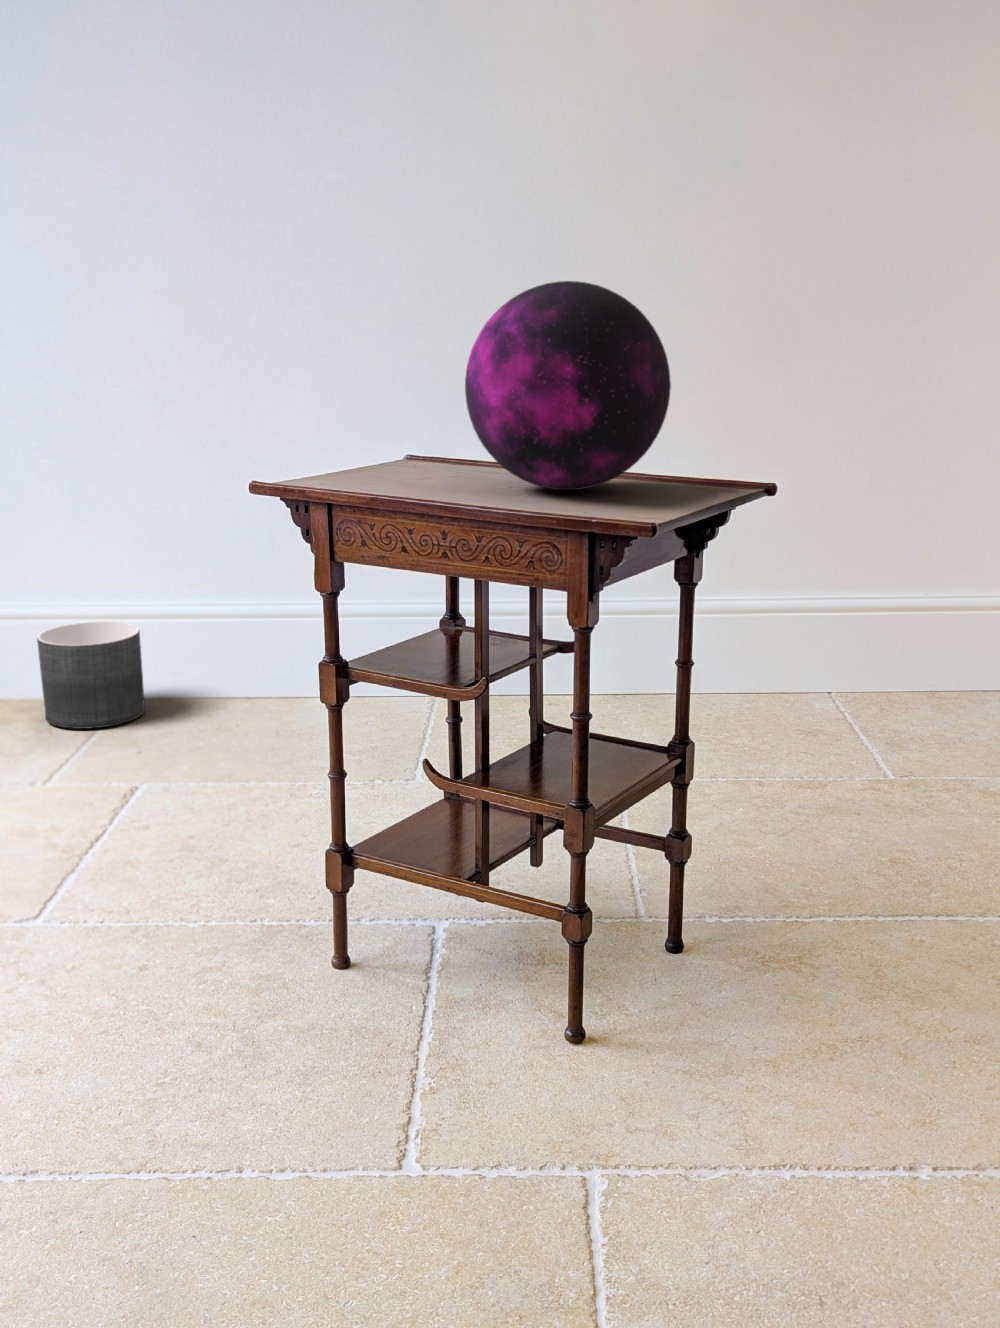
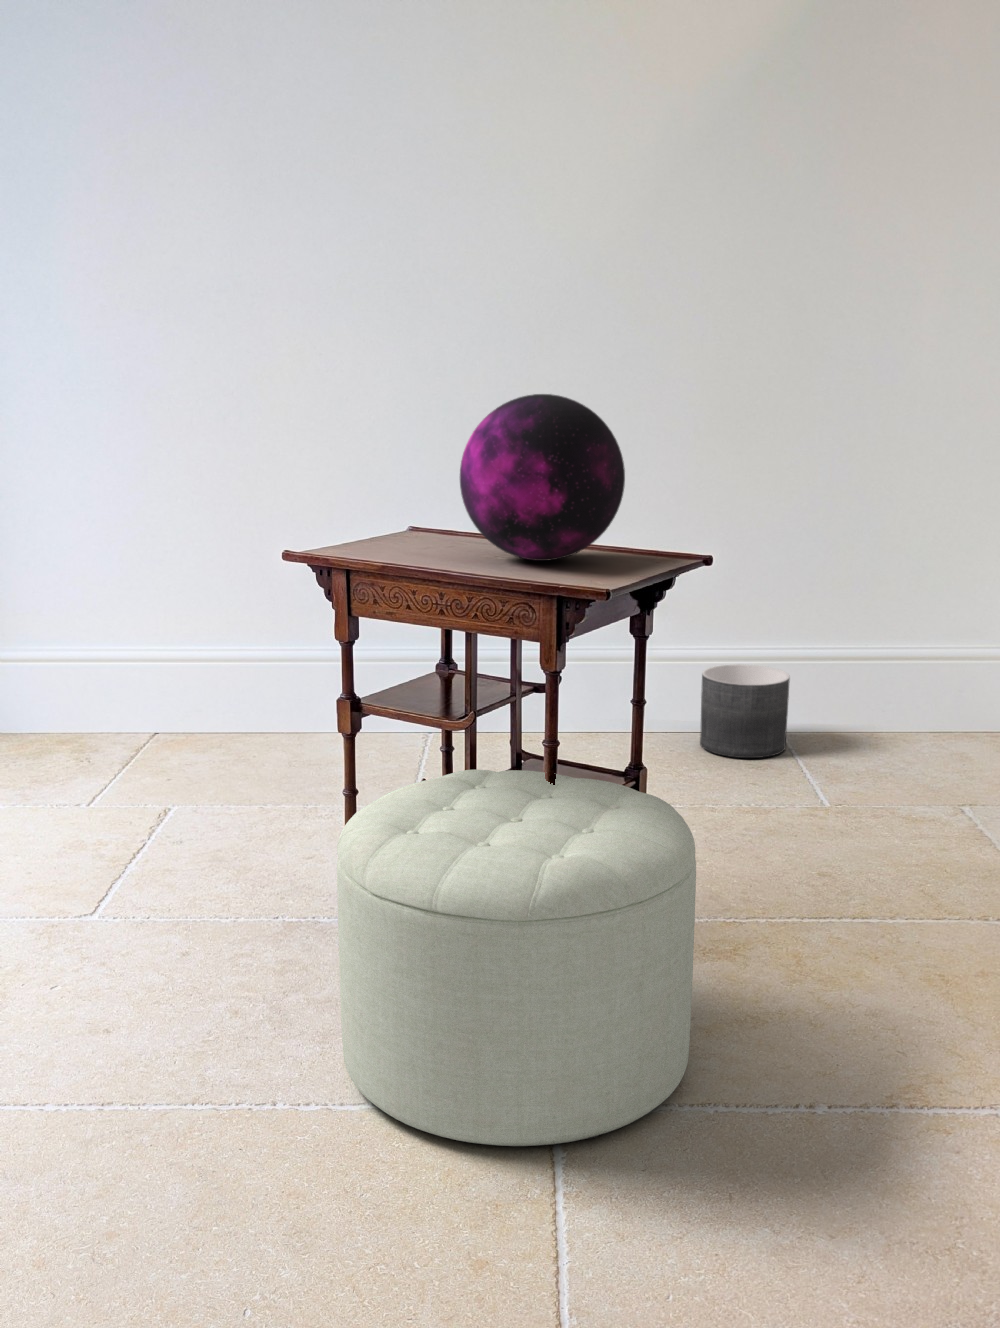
planter: present [37,621,145,729] -> present [700,664,790,758]
ottoman: none [316,749,765,1228] -> present [337,770,696,1146]

